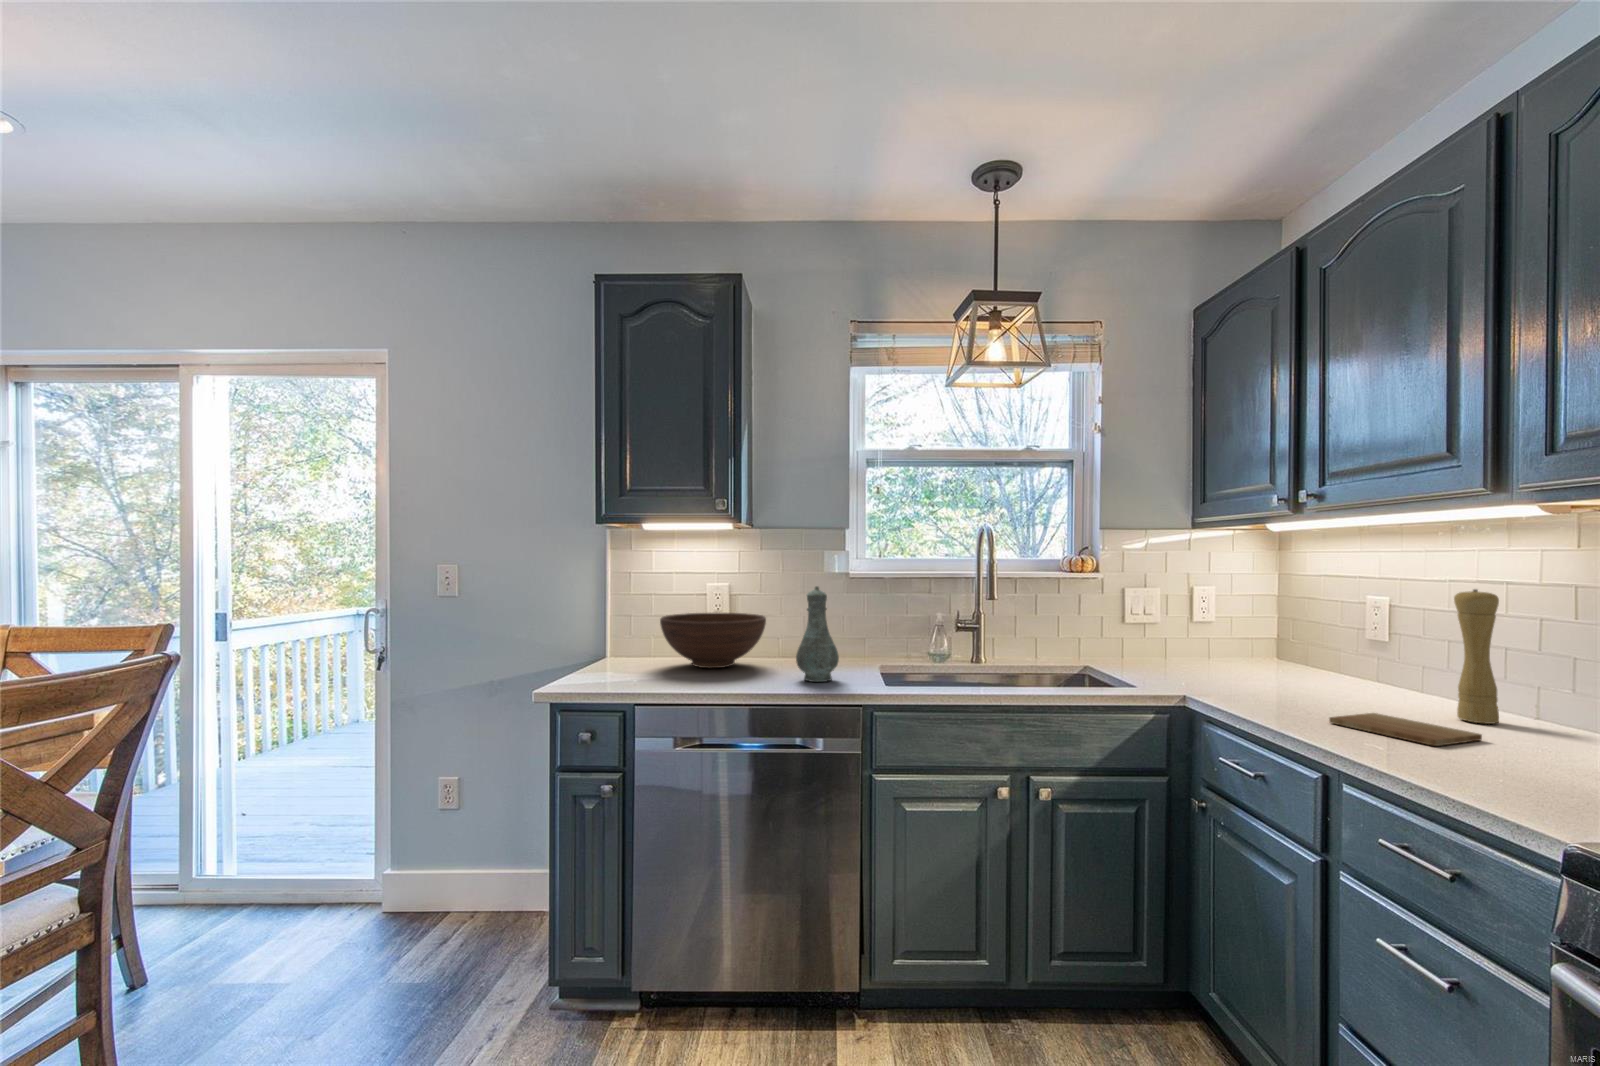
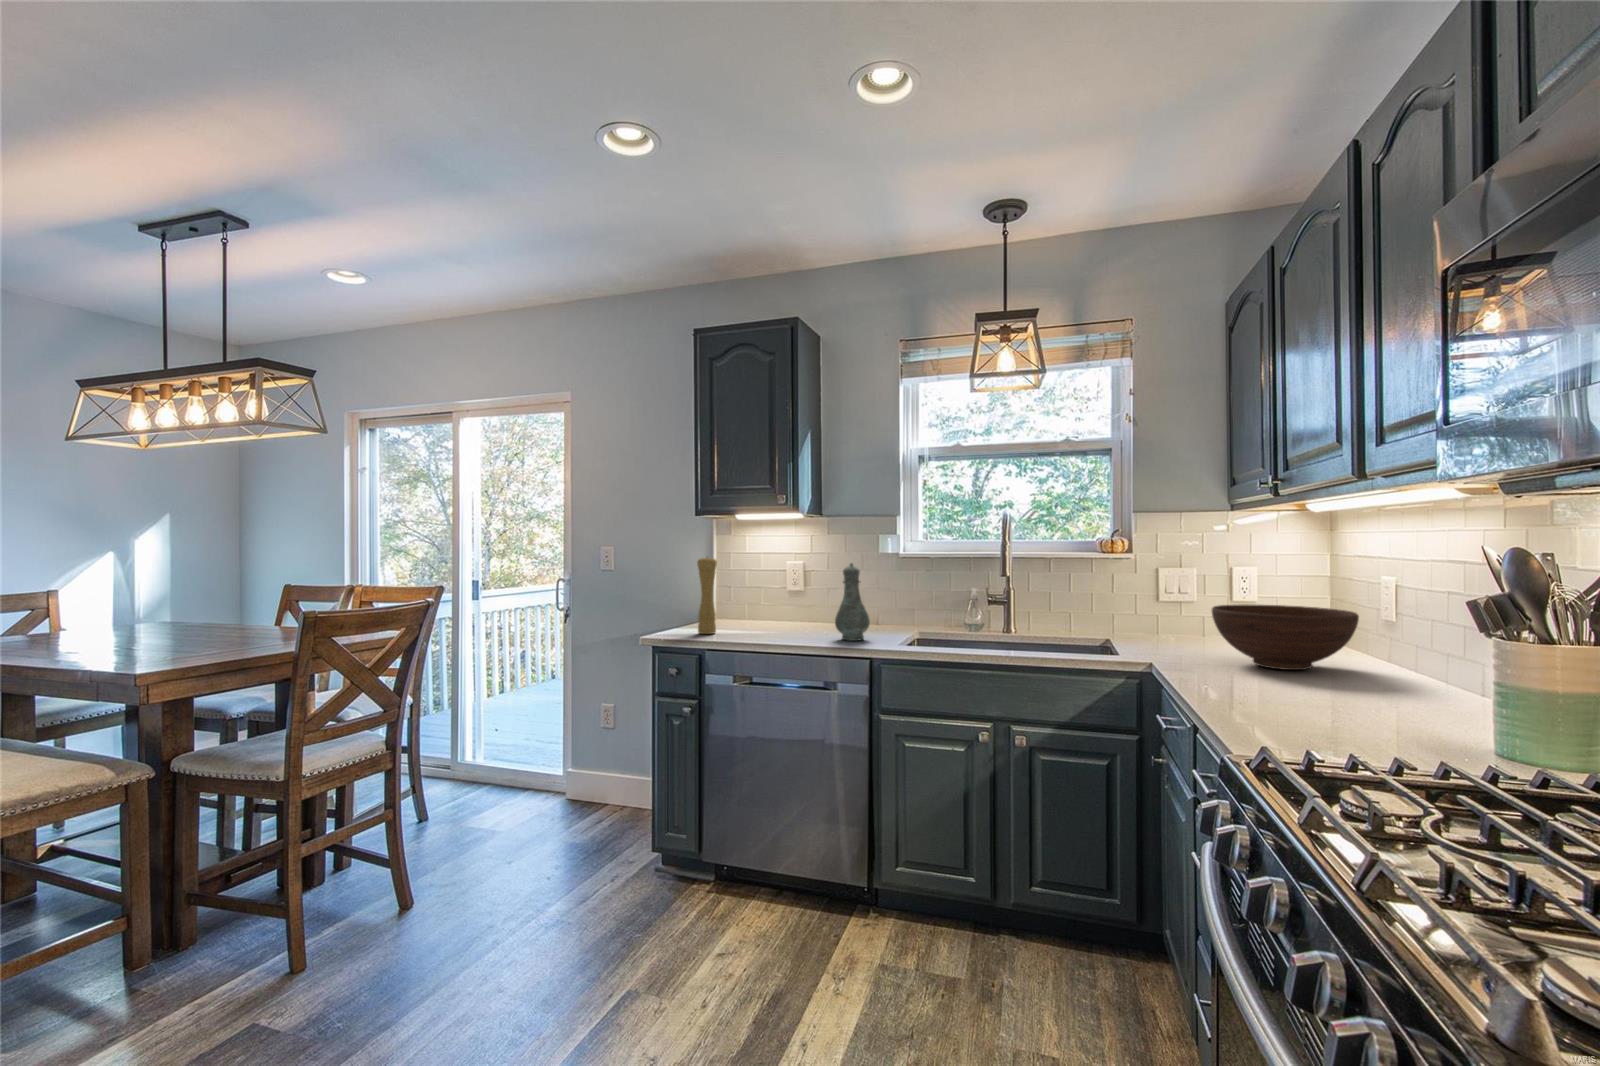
pepper mill: present [1454,589,1499,724] -> present [697,557,717,634]
fruit bowl: present [660,613,766,668] -> present [1212,604,1359,670]
cutting board: present [1329,713,1482,746] -> none [1248,681,1373,706]

